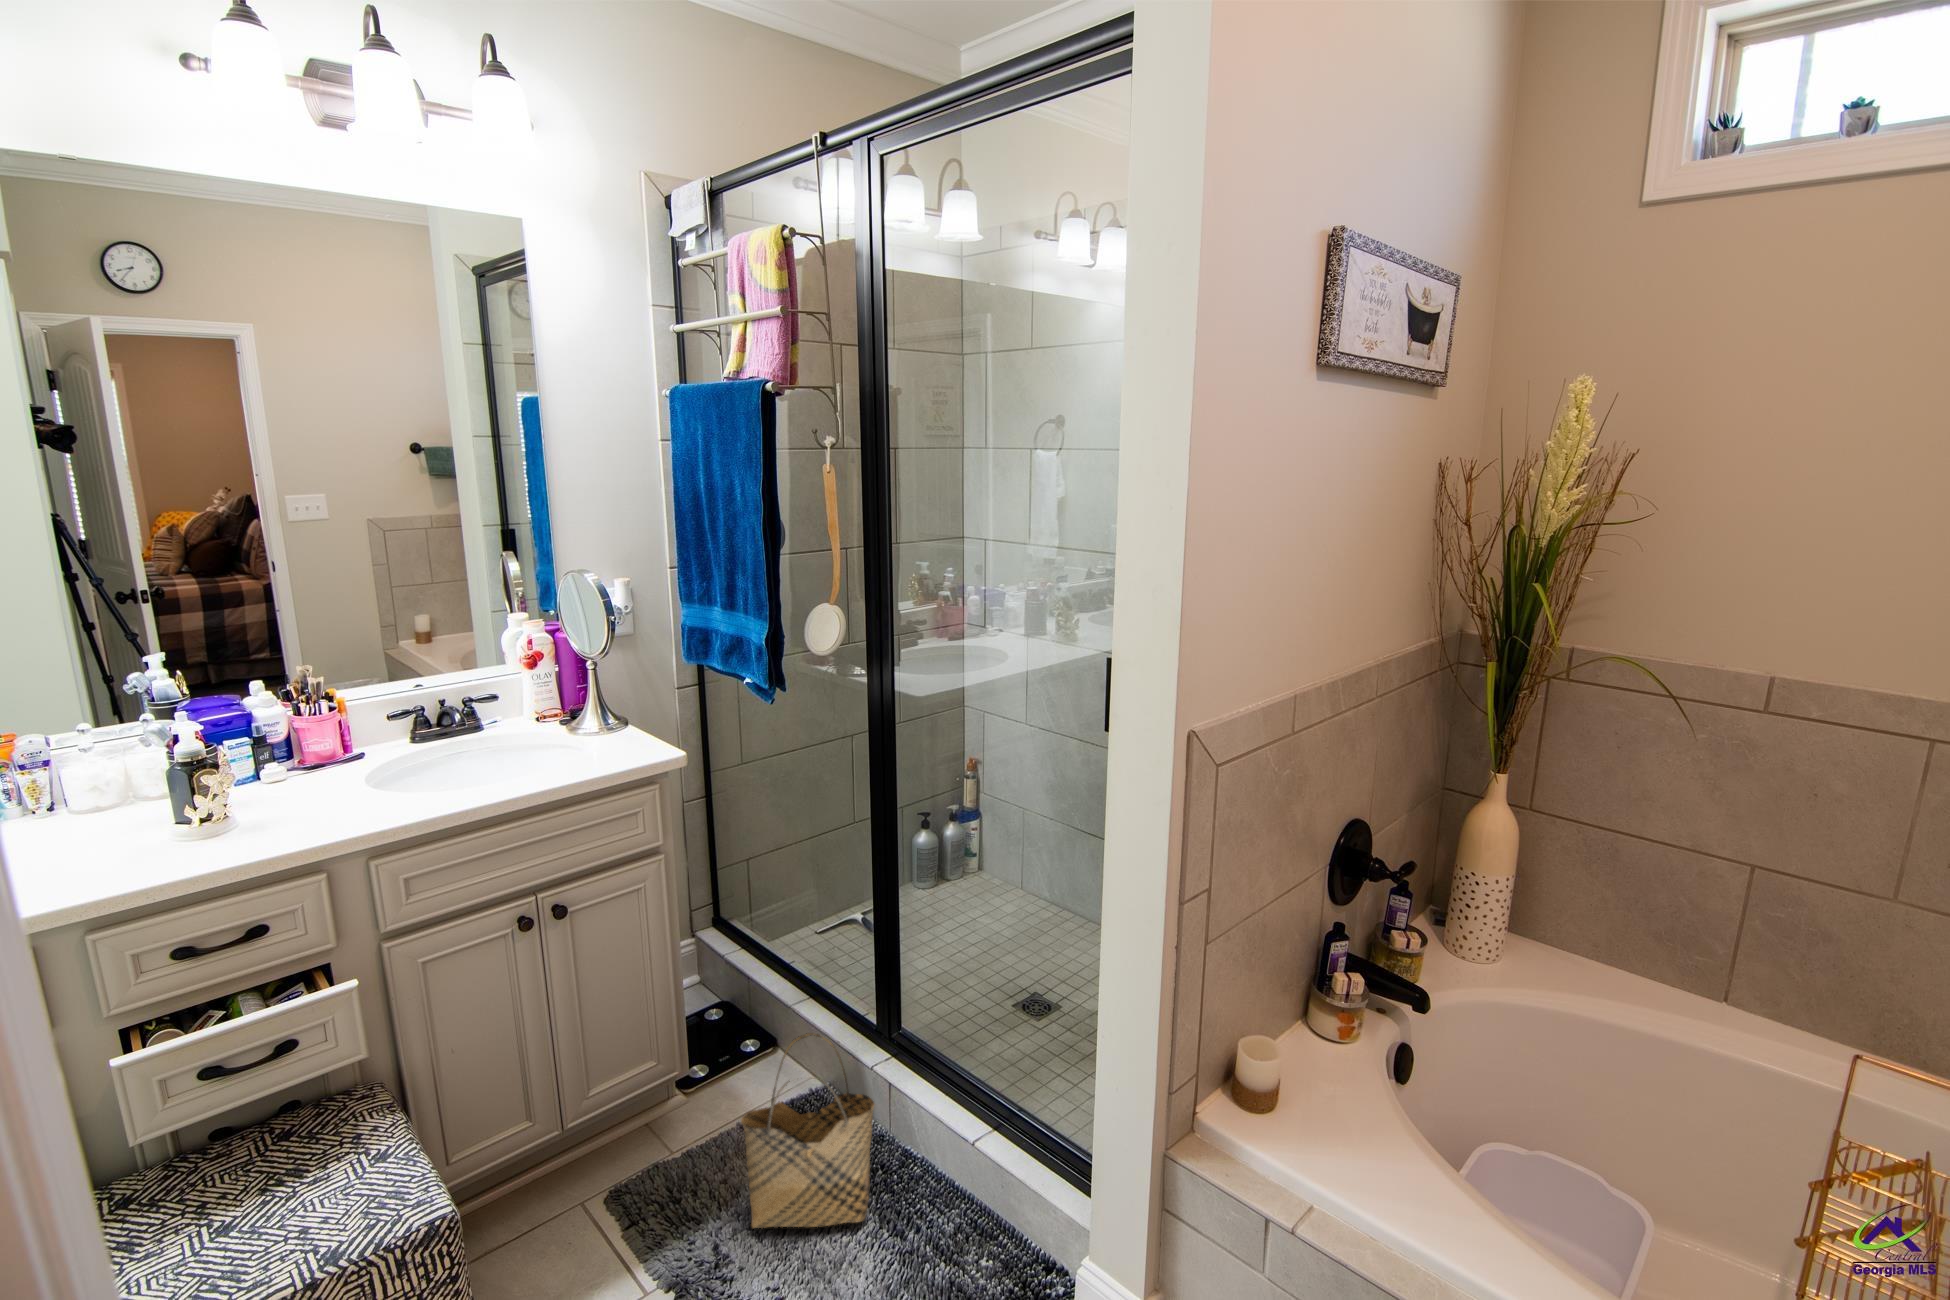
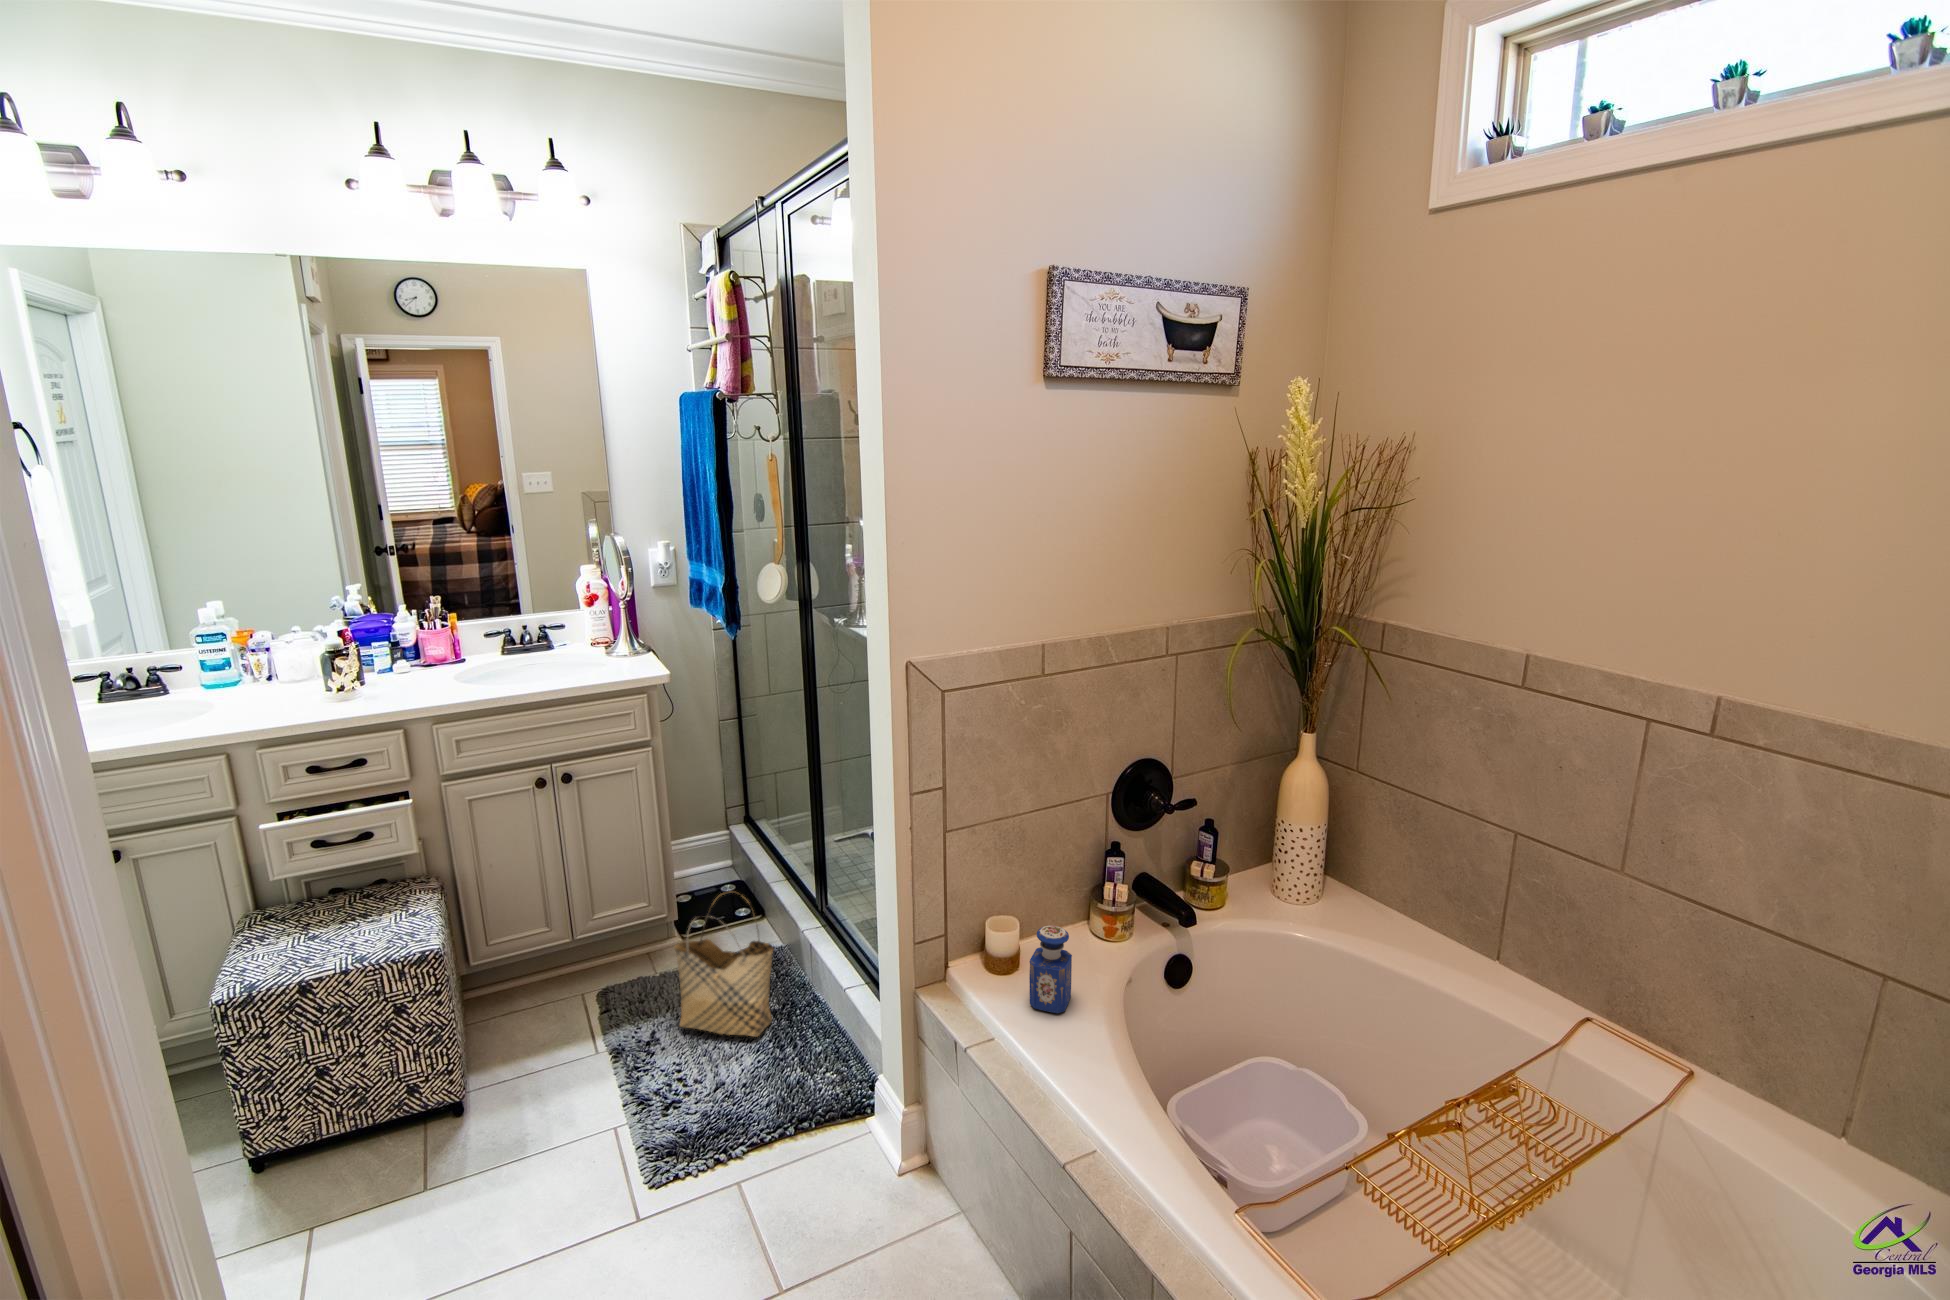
perfume bottle: none [1325,1043,1386,1152] -> present [1029,926,1072,1013]

